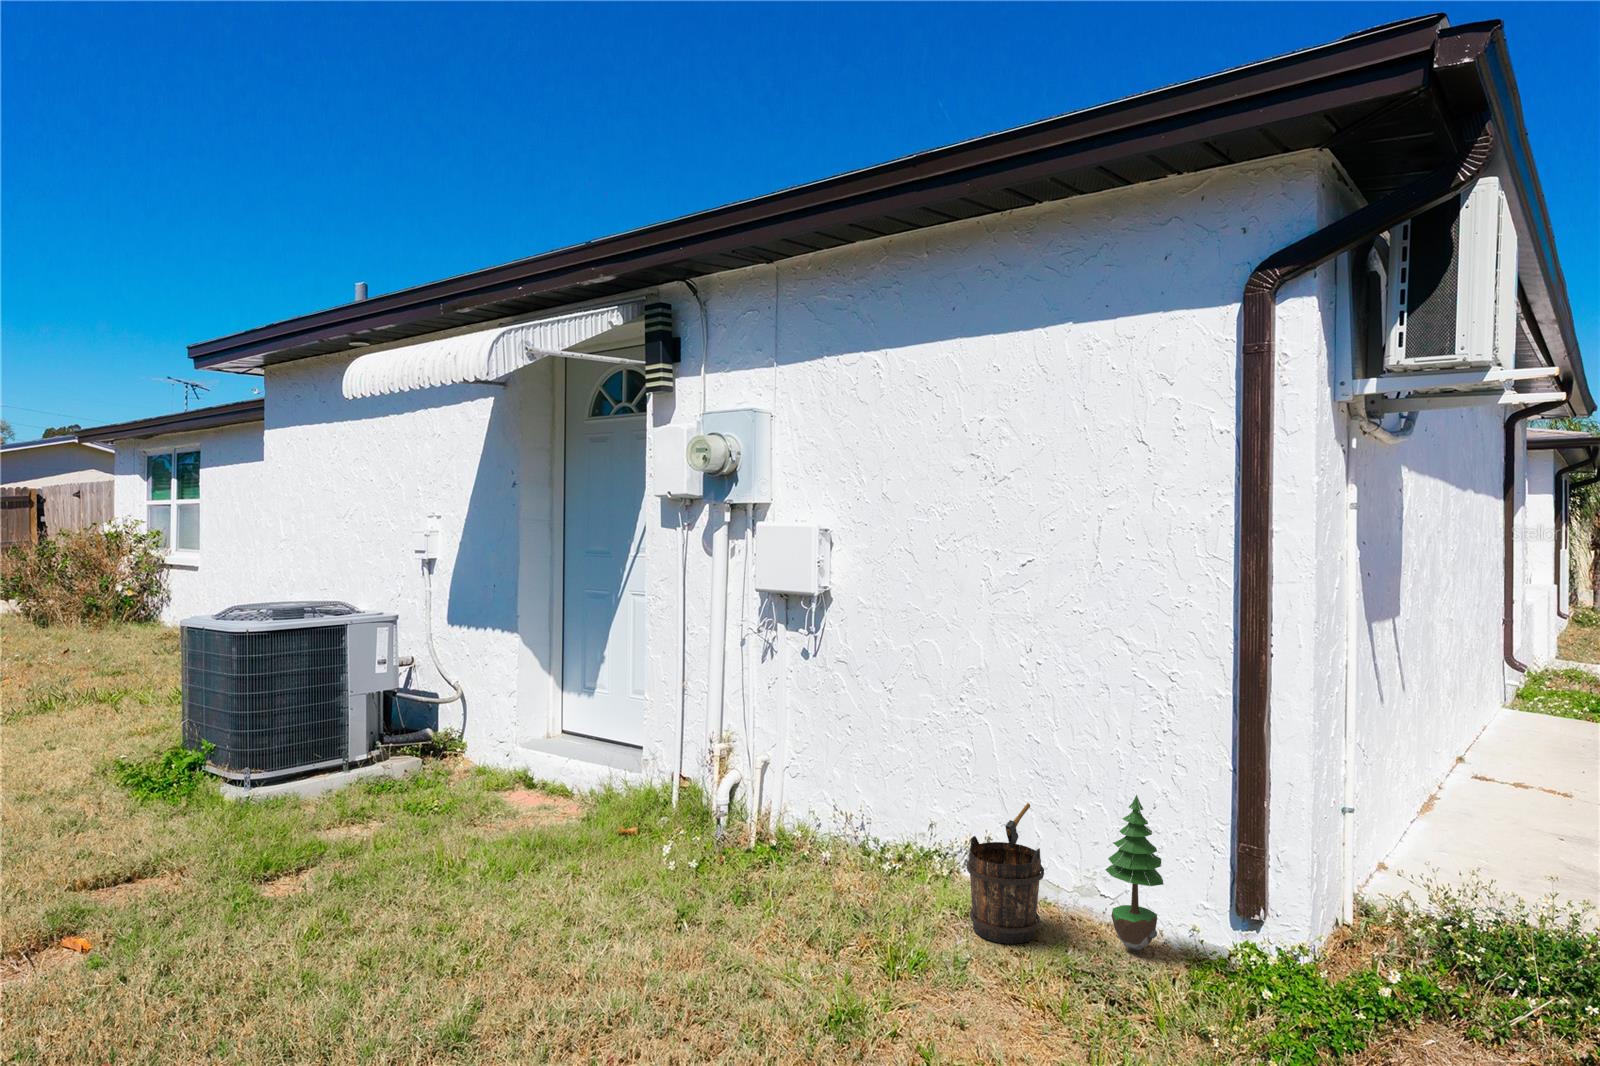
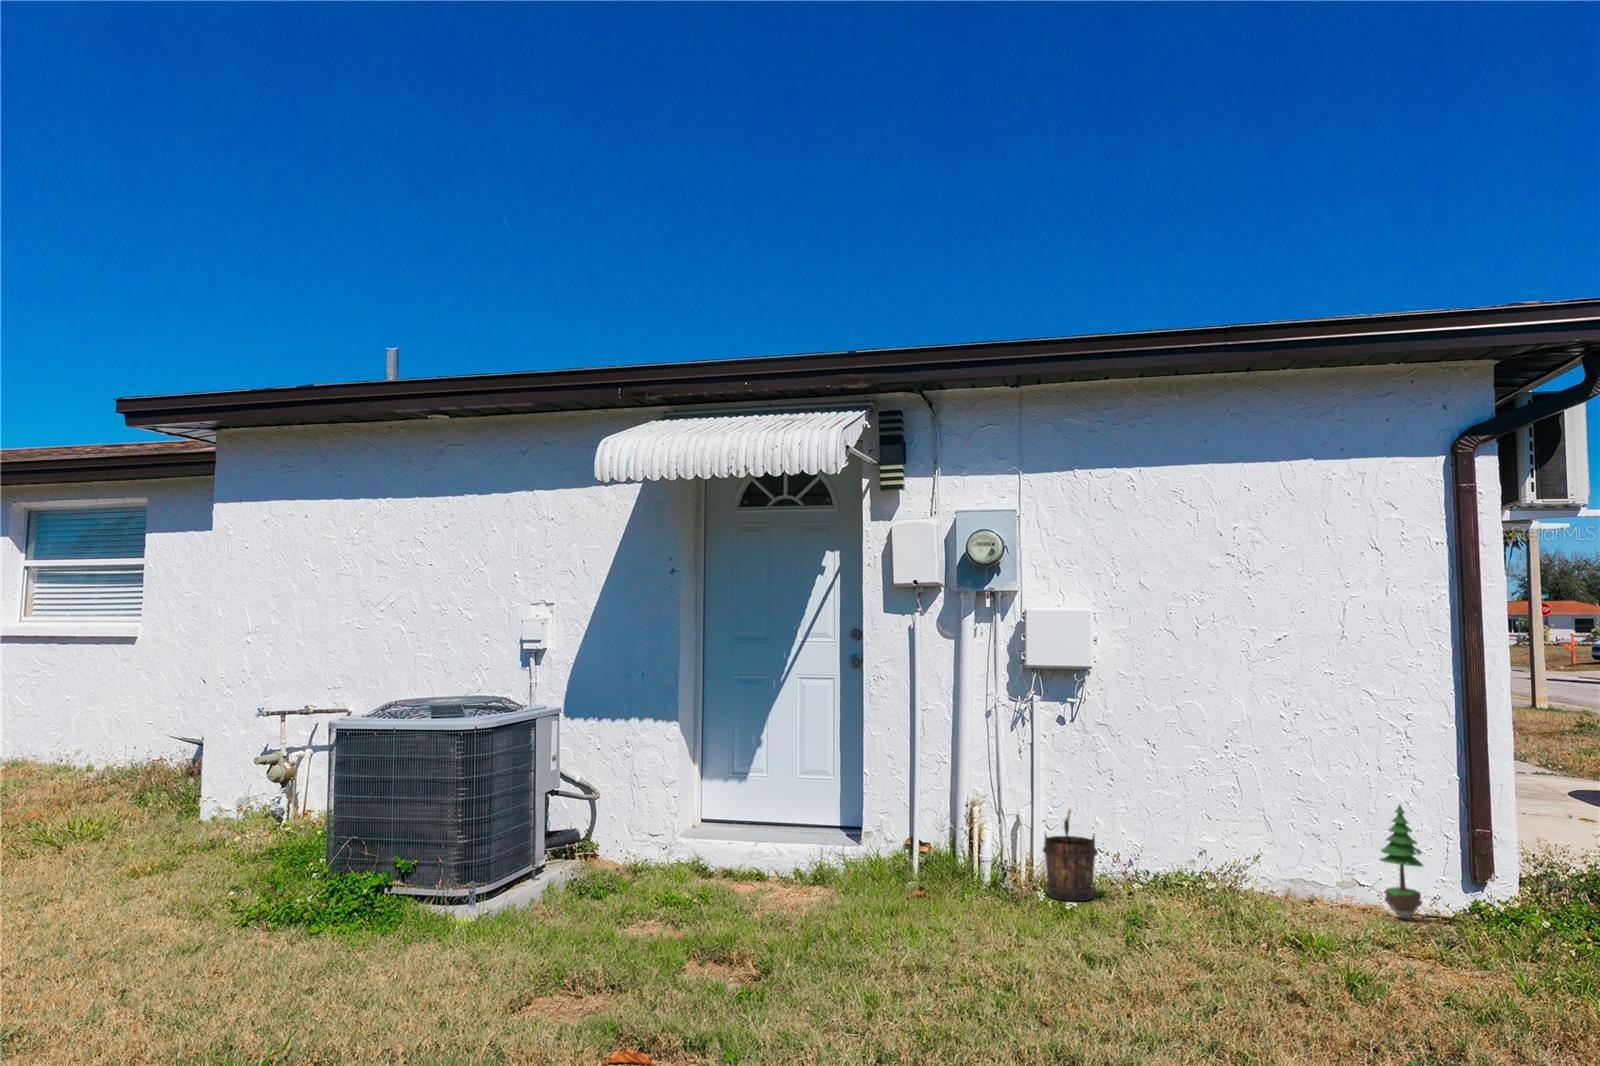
bucket: present [967,803,1044,944] -> present [1043,809,1098,901]

